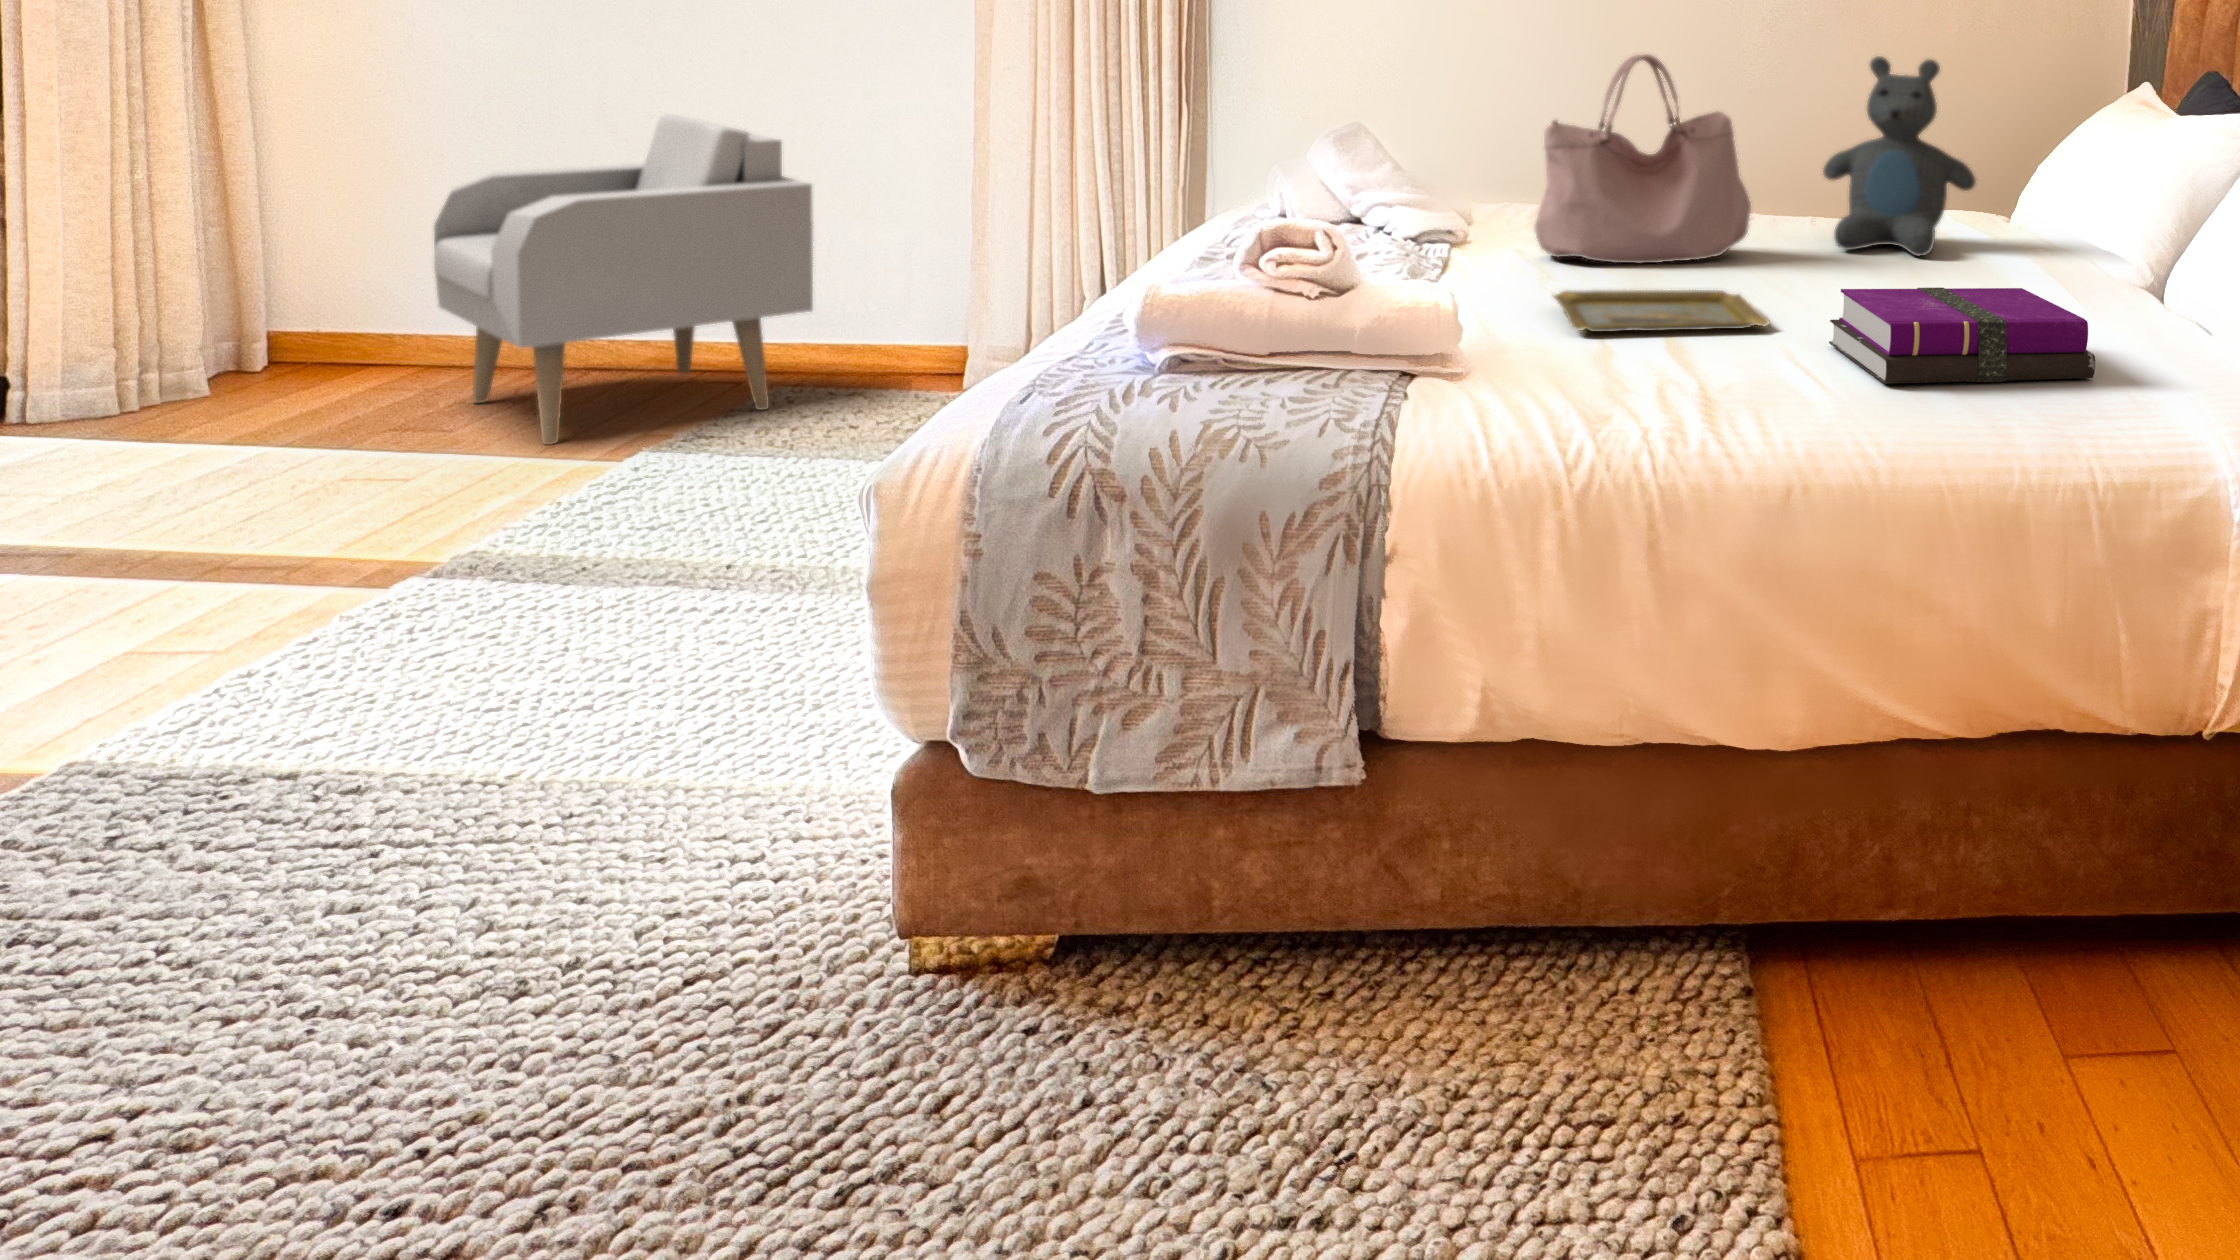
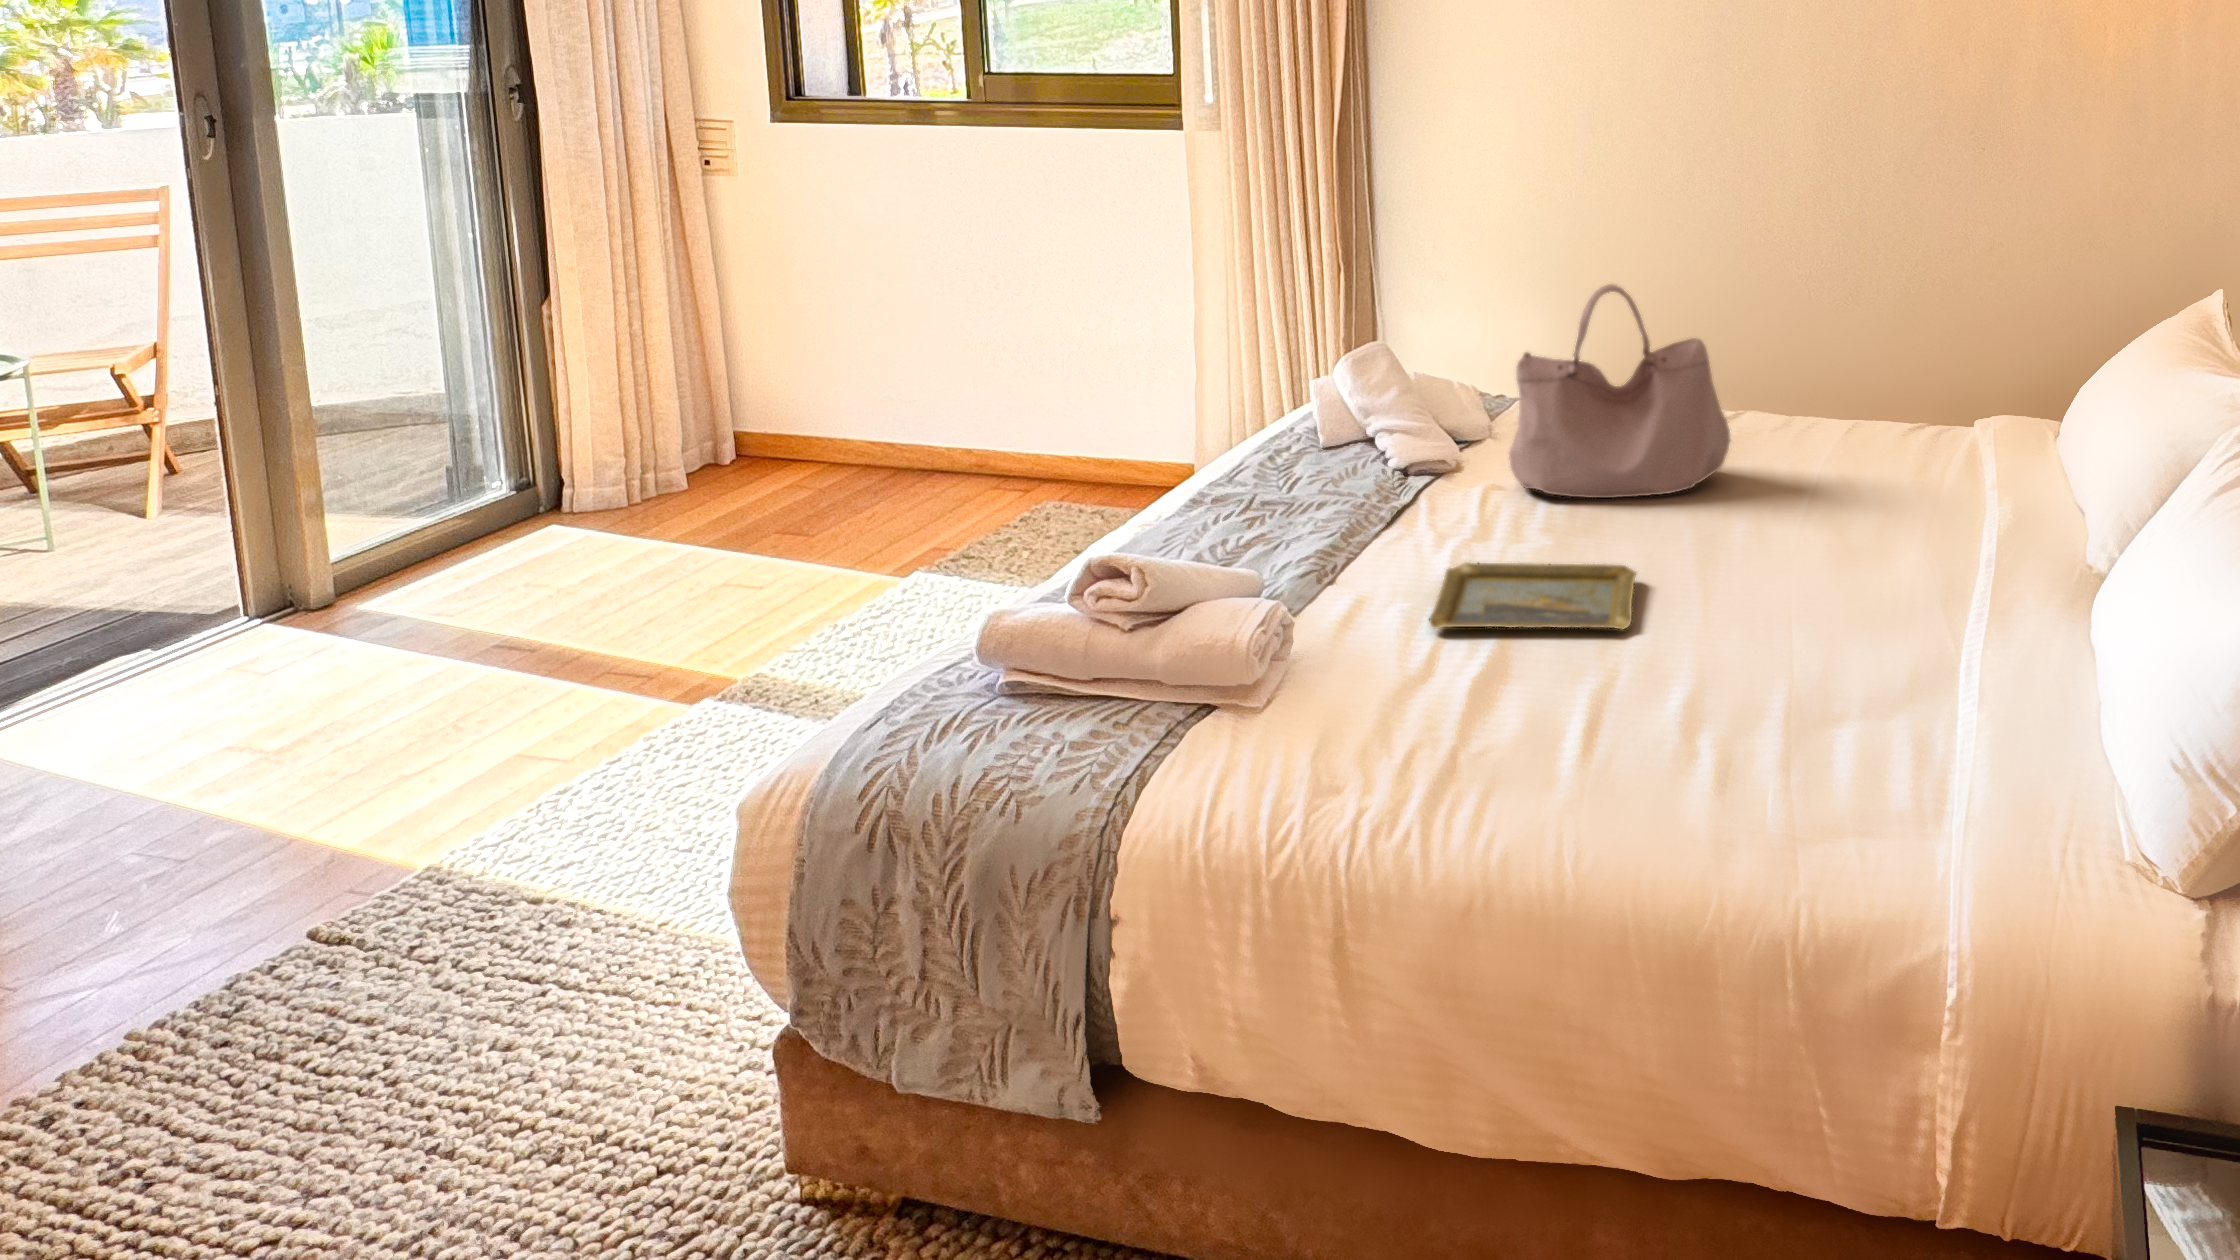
teddy bear: present [1823,56,1976,256] -> none [1826,267,1988,490]
armchair: present [434,114,813,445] -> none [804,266,1064,551]
notebook: present [1829,288,2095,384] -> none [1659,610,1903,752]

